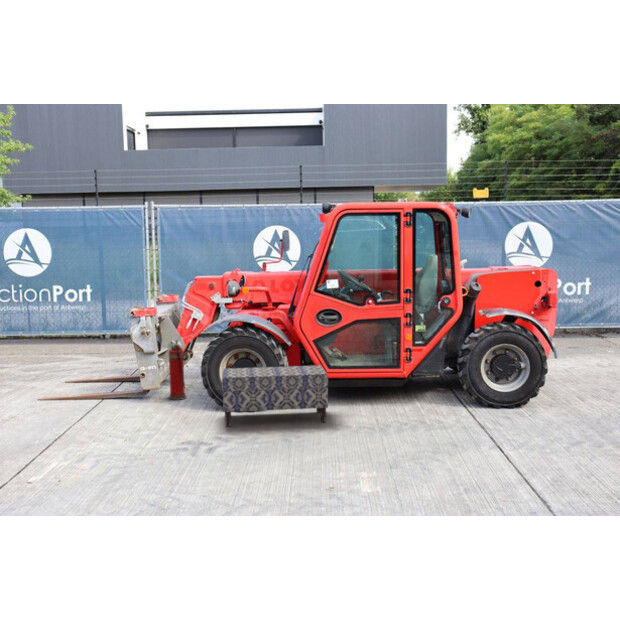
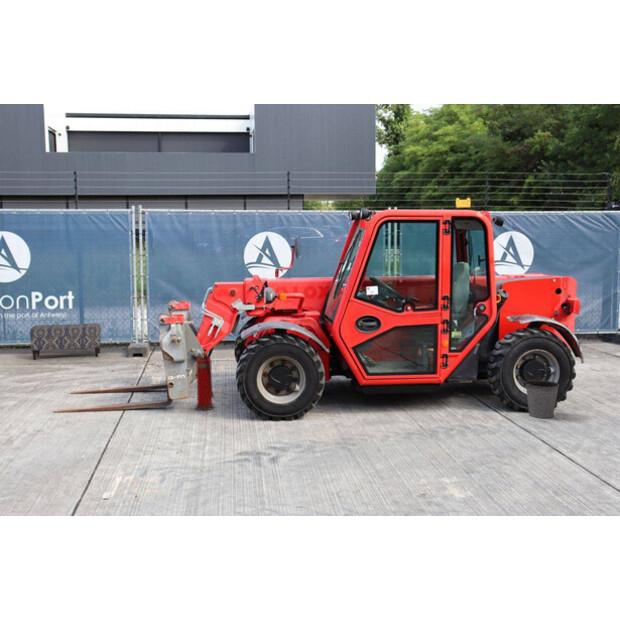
bench: present [222,365,328,427] -> present [30,323,101,360]
bucket: none [491,377,527,416] -> present [525,380,559,418]

